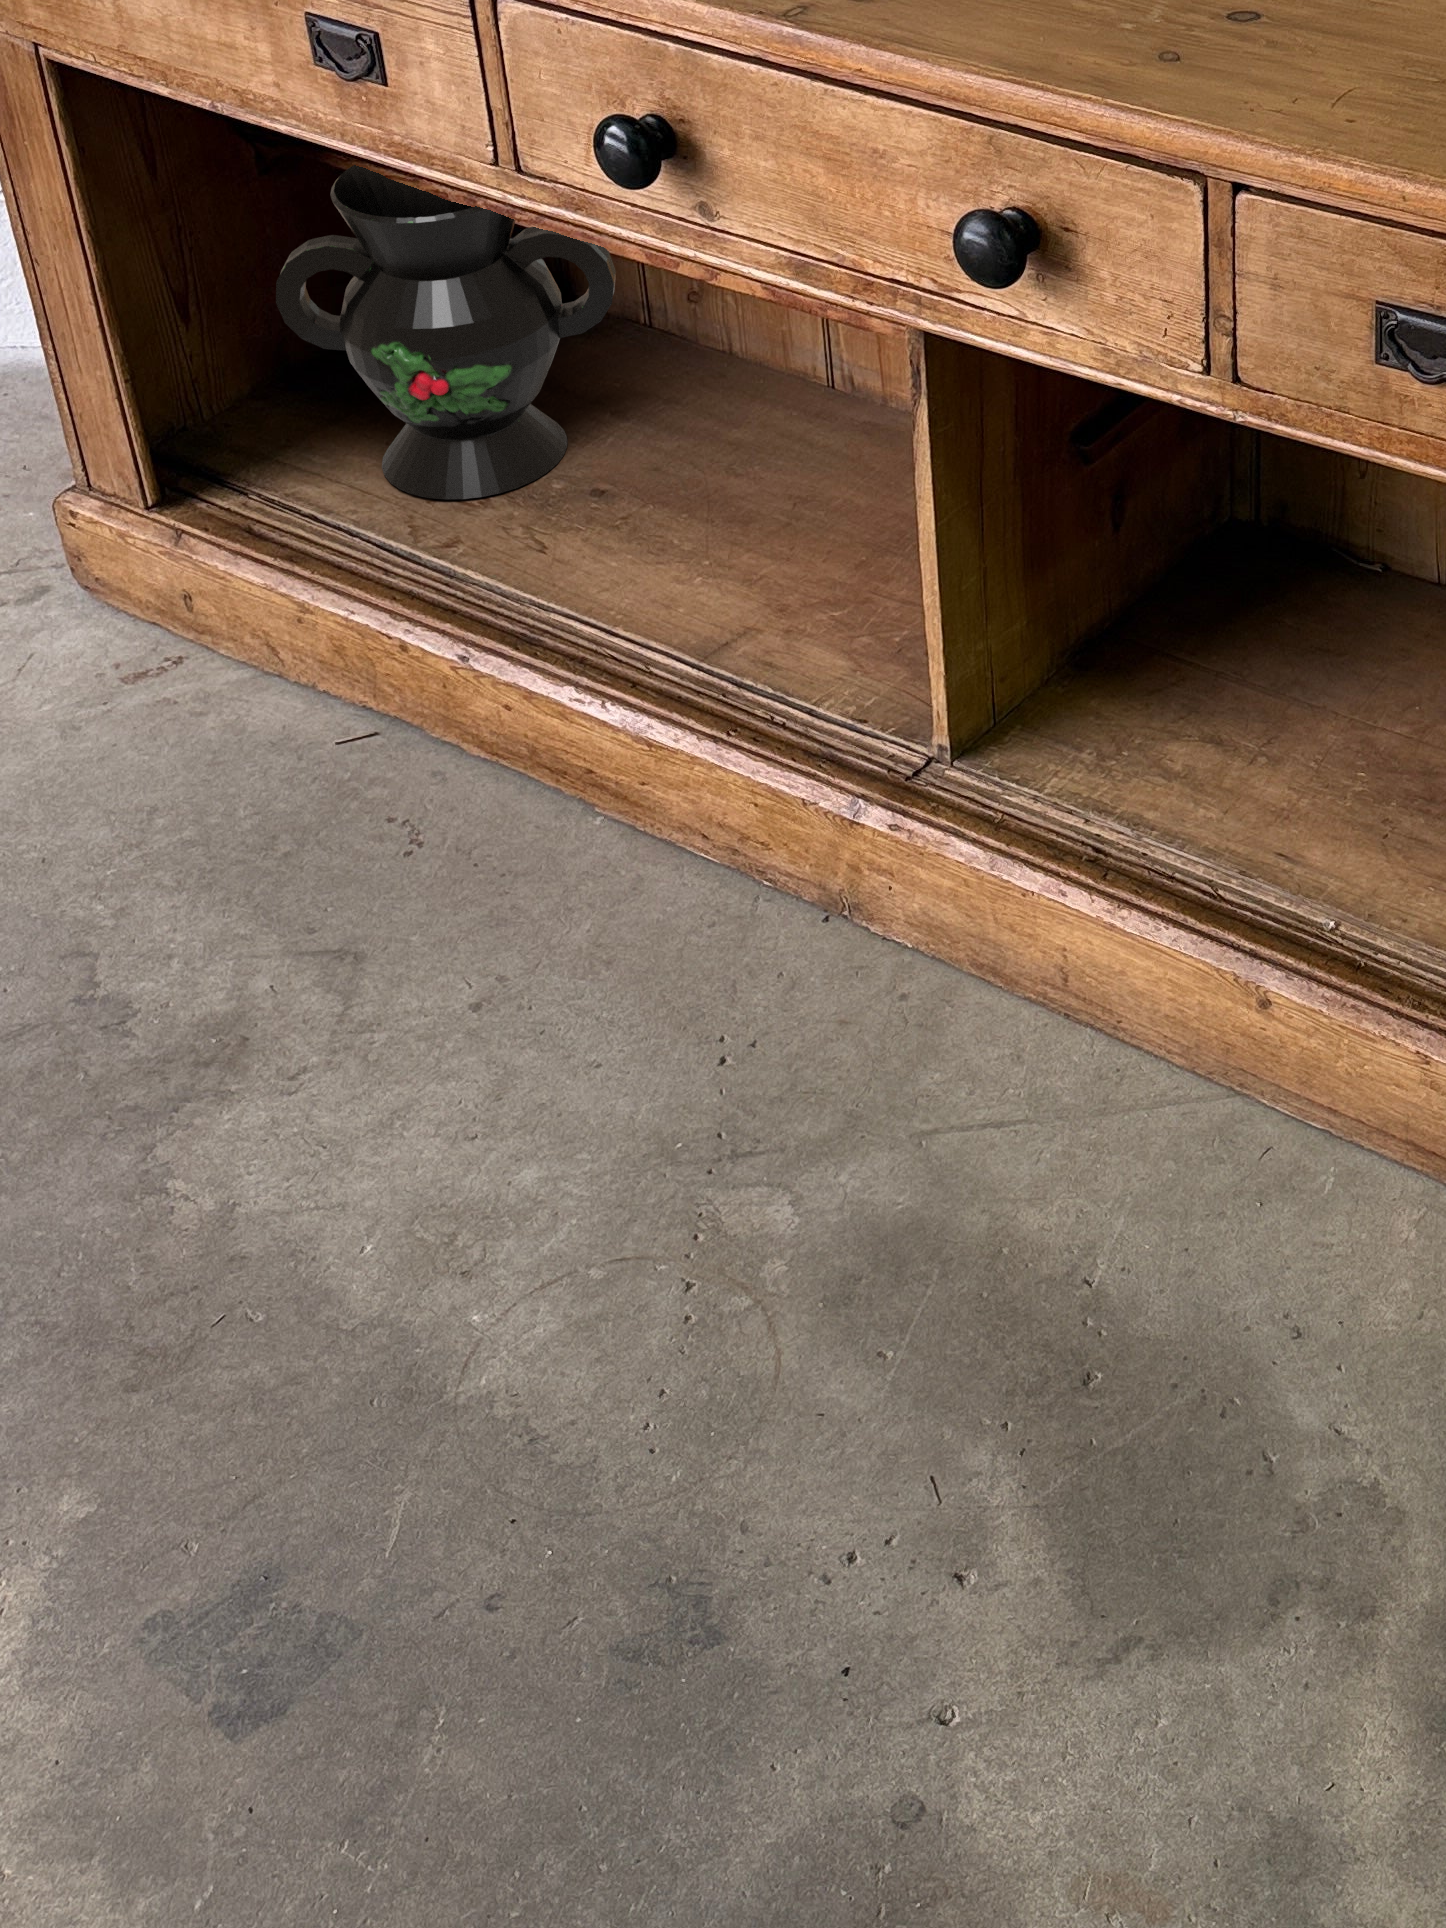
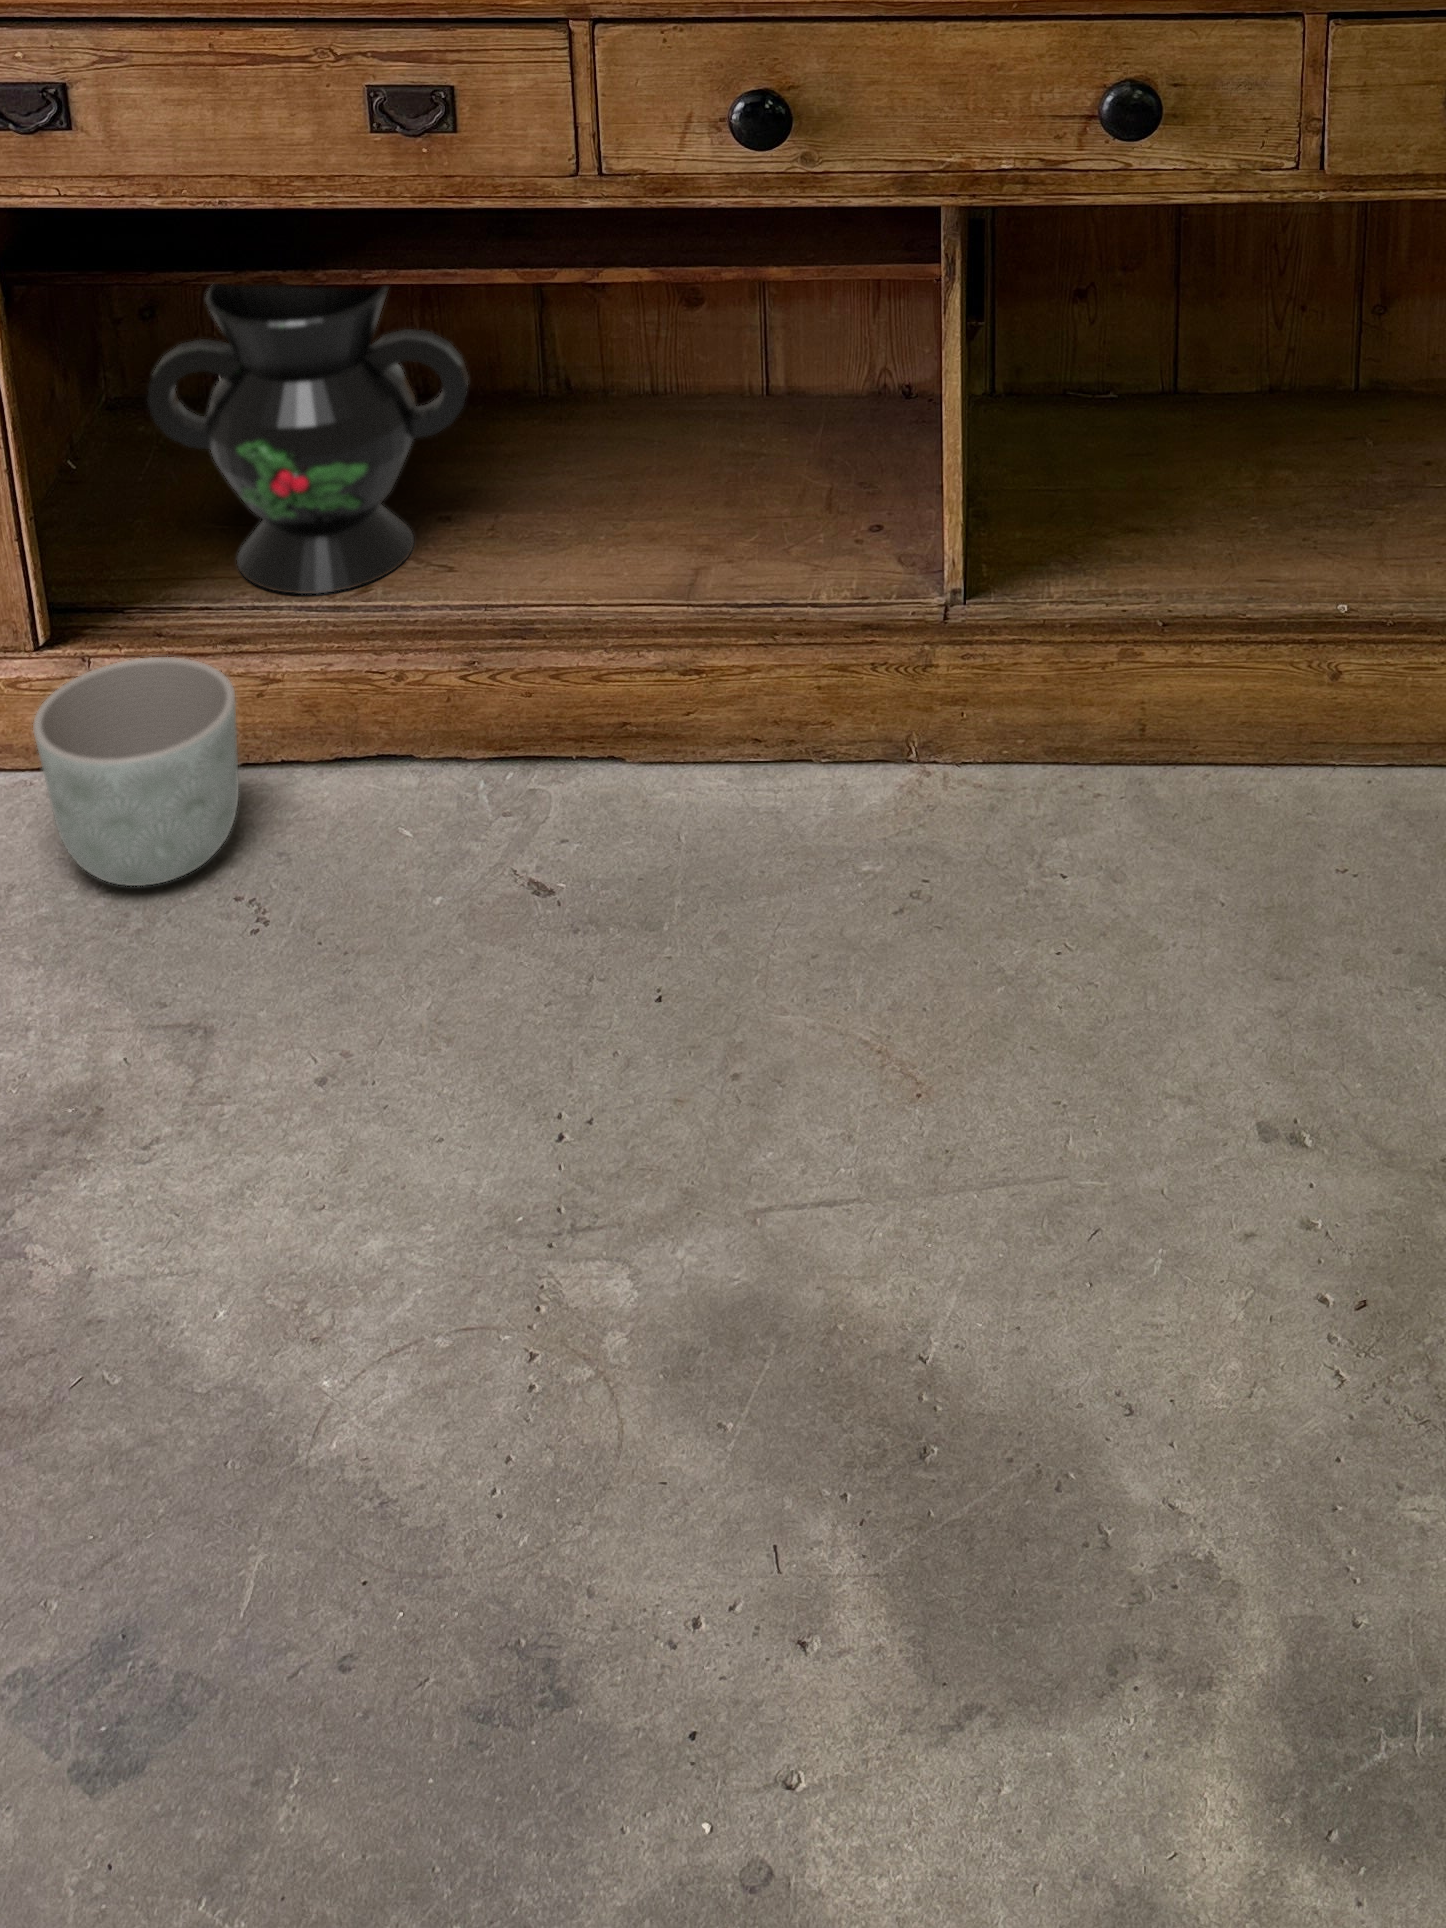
planter: none [164,569,386,802] -> present [33,657,239,886]

